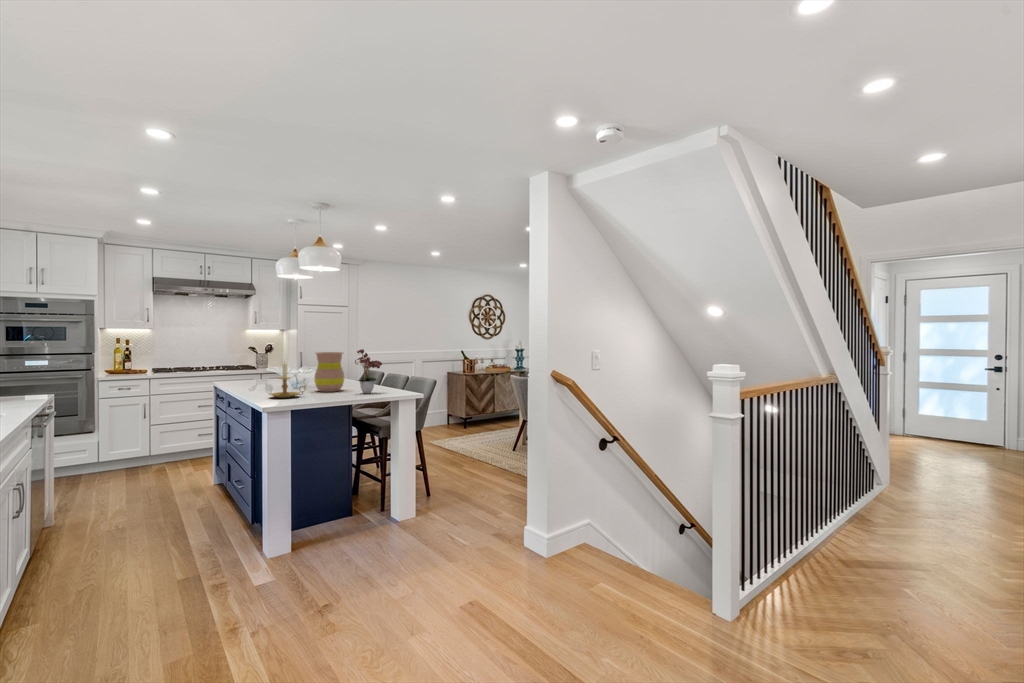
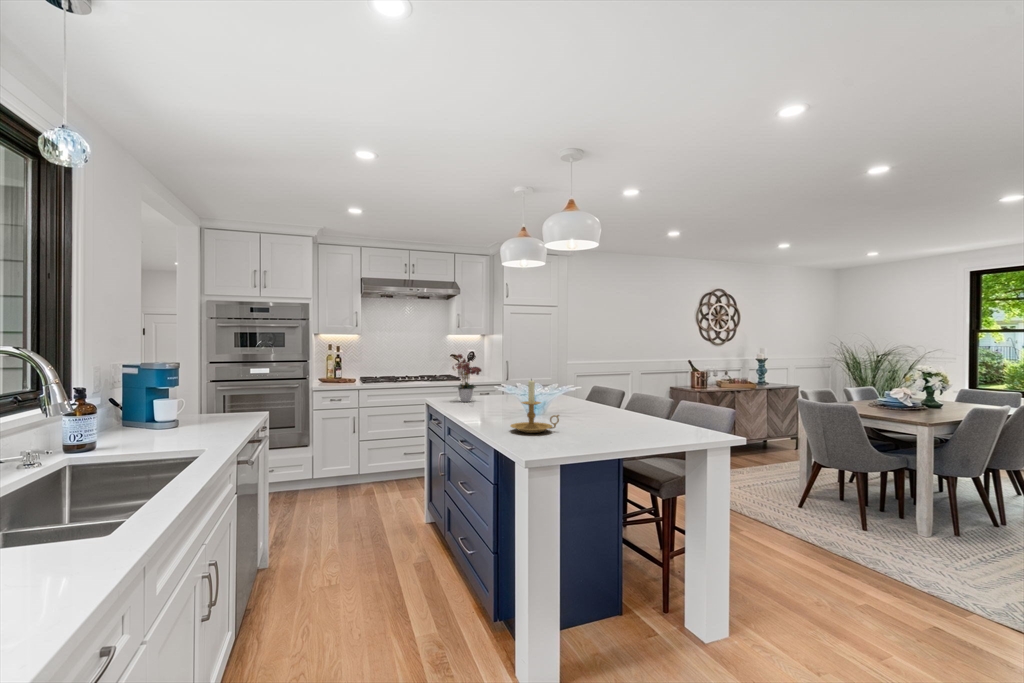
flower arrangement: present [355,349,382,393] -> present [453,354,481,402]
vase: present [315,352,344,392] -> none [559,364,600,422]

